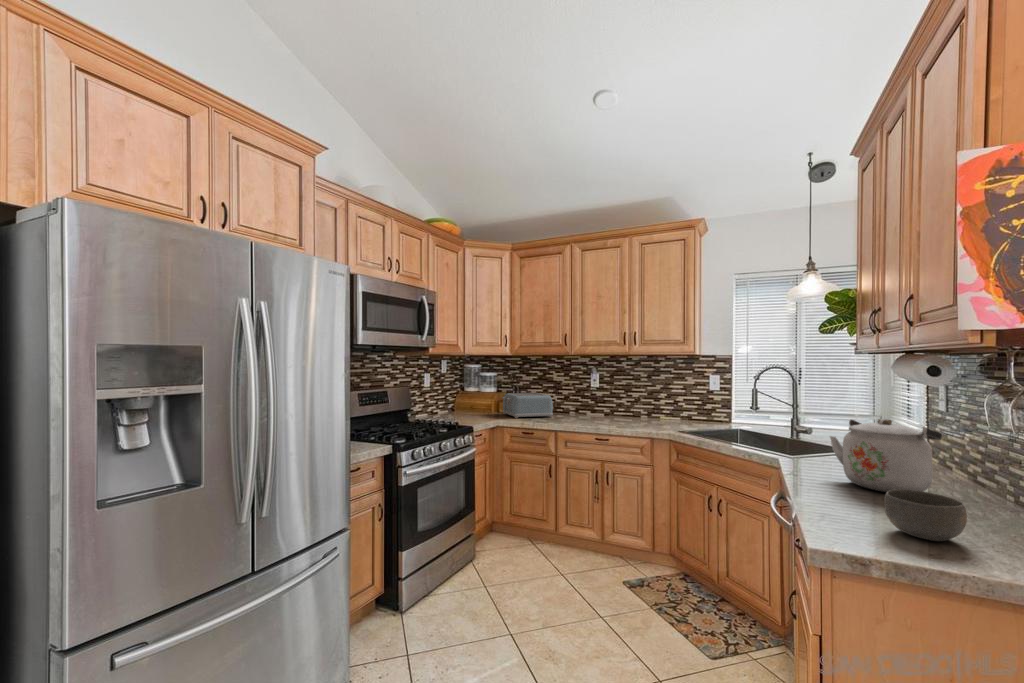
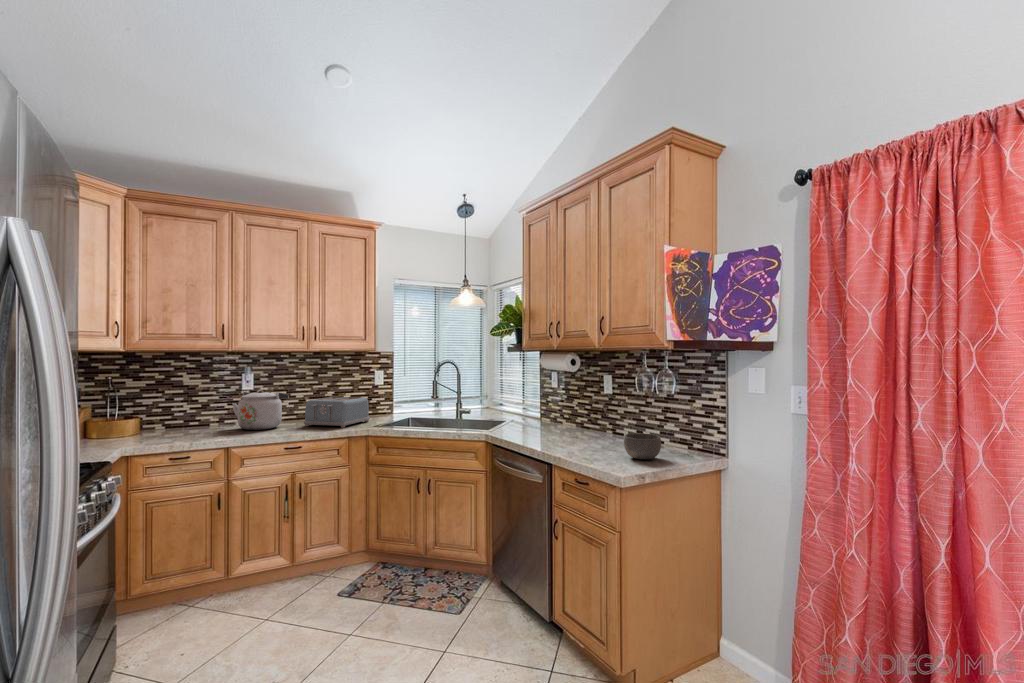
toaster: present [502,393,553,418] -> present [304,397,370,428]
kettle: present [830,419,942,492] -> present [232,390,288,430]

